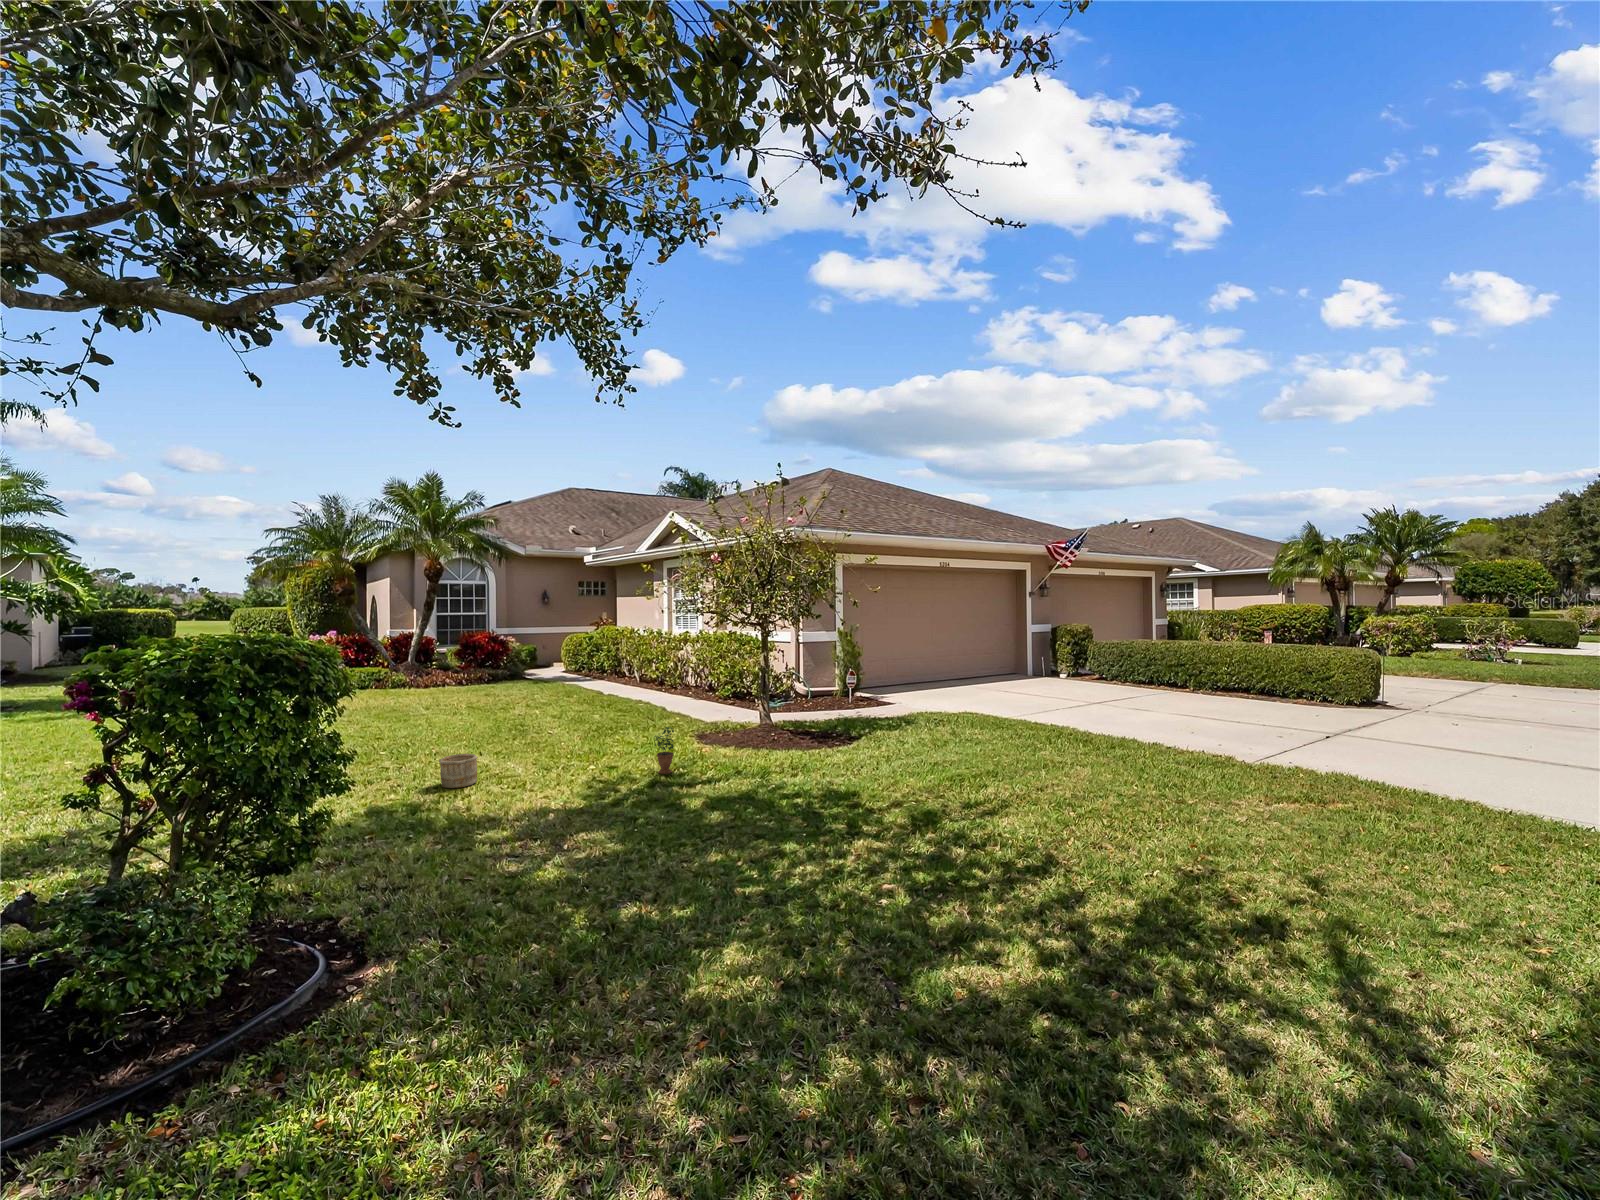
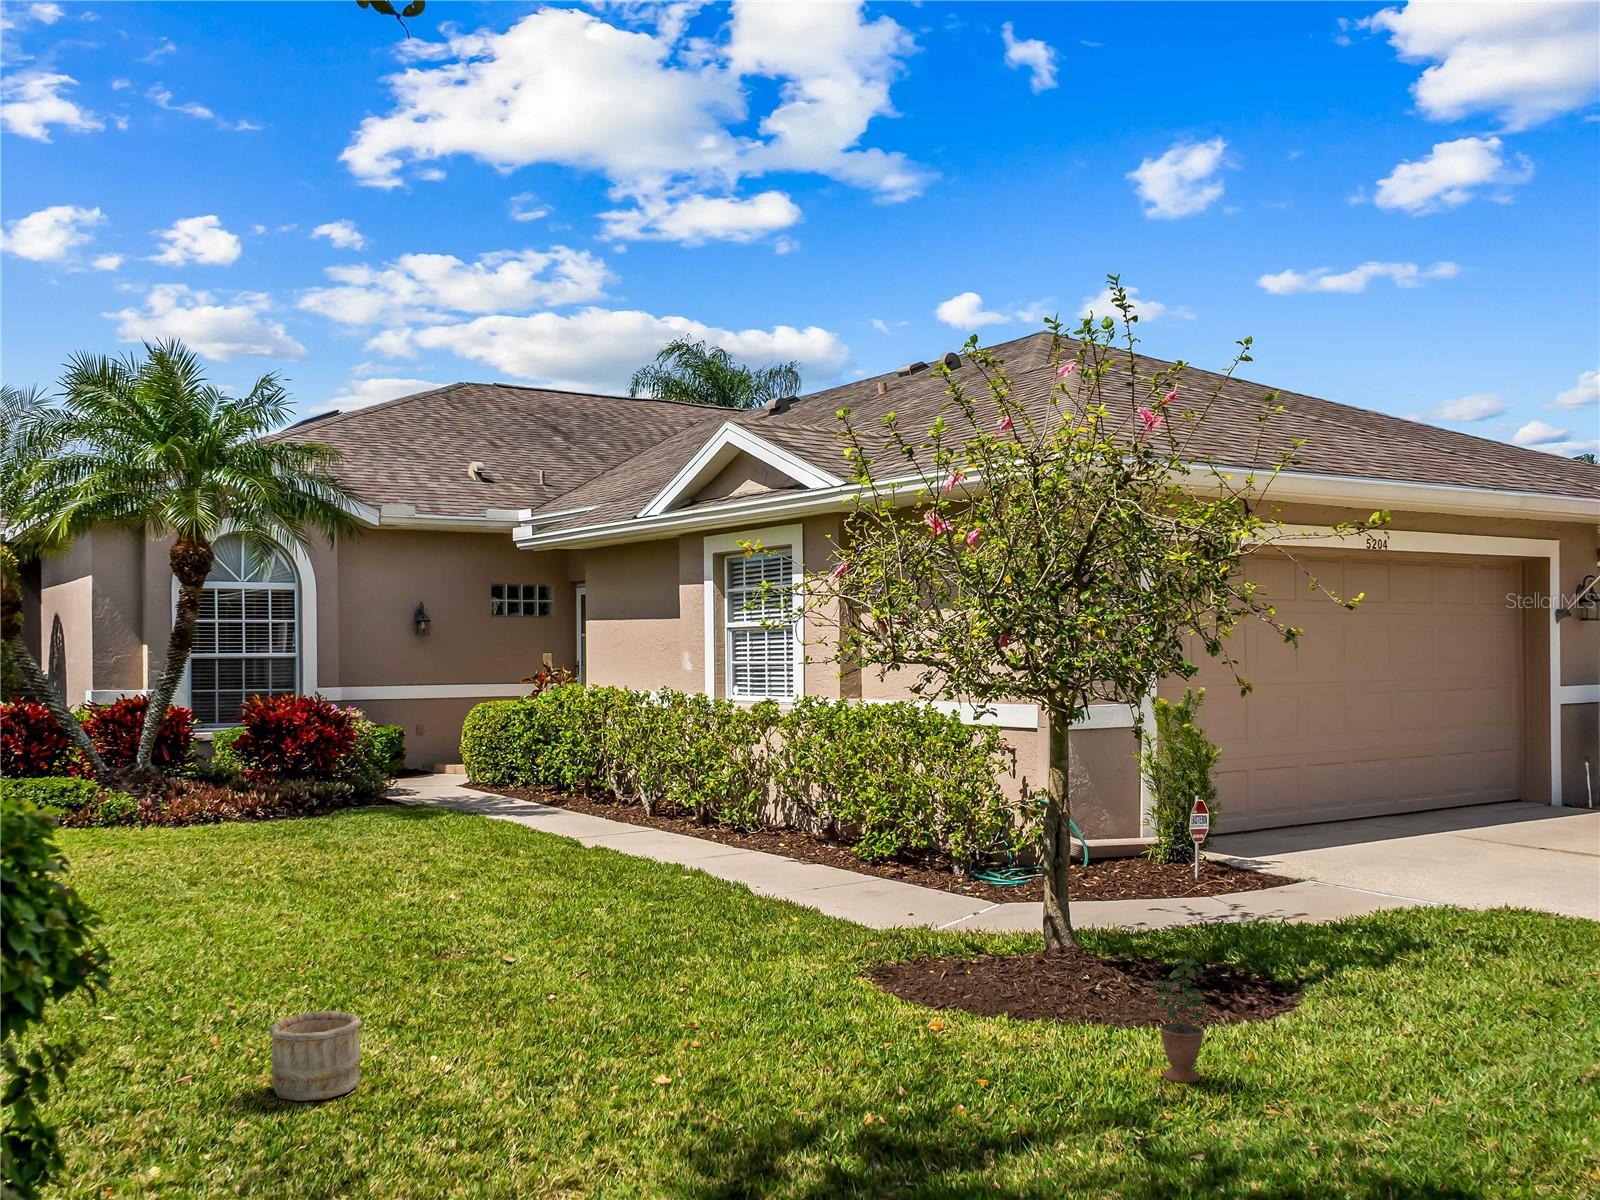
potted plant: present [654,727,674,774] -> present [1151,955,1206,1082]

